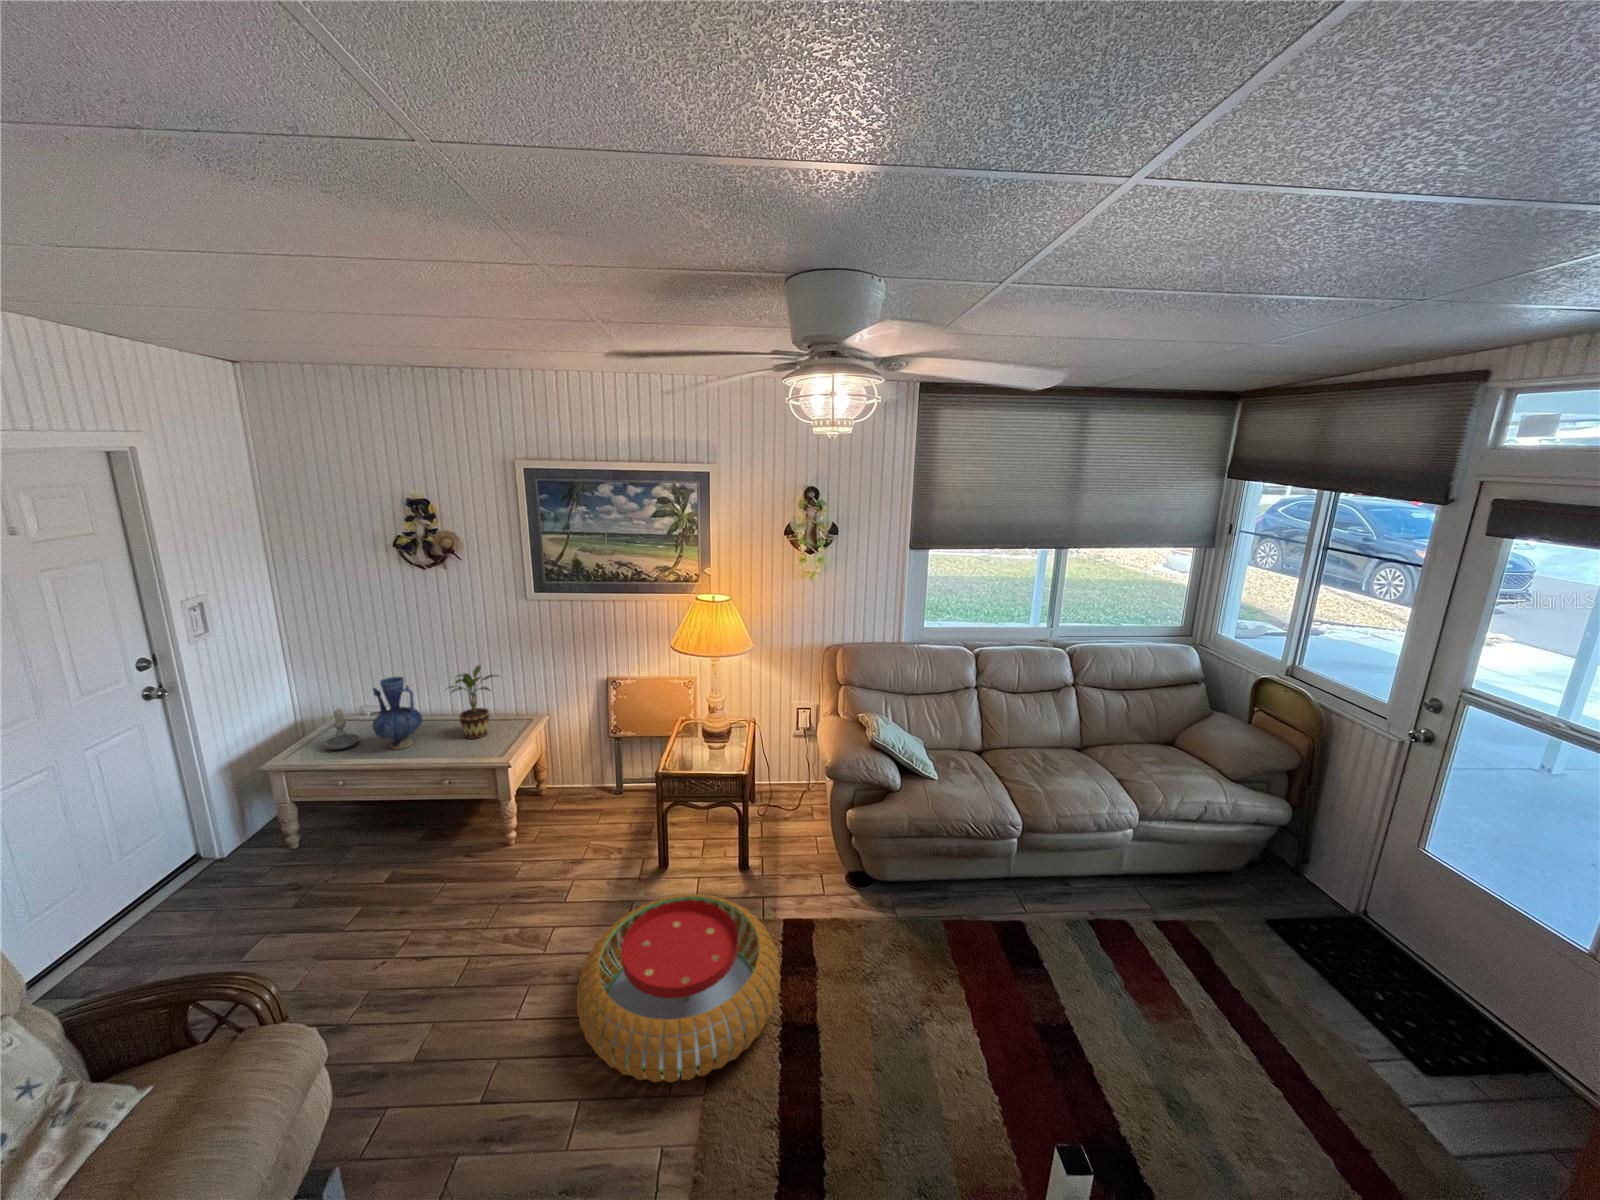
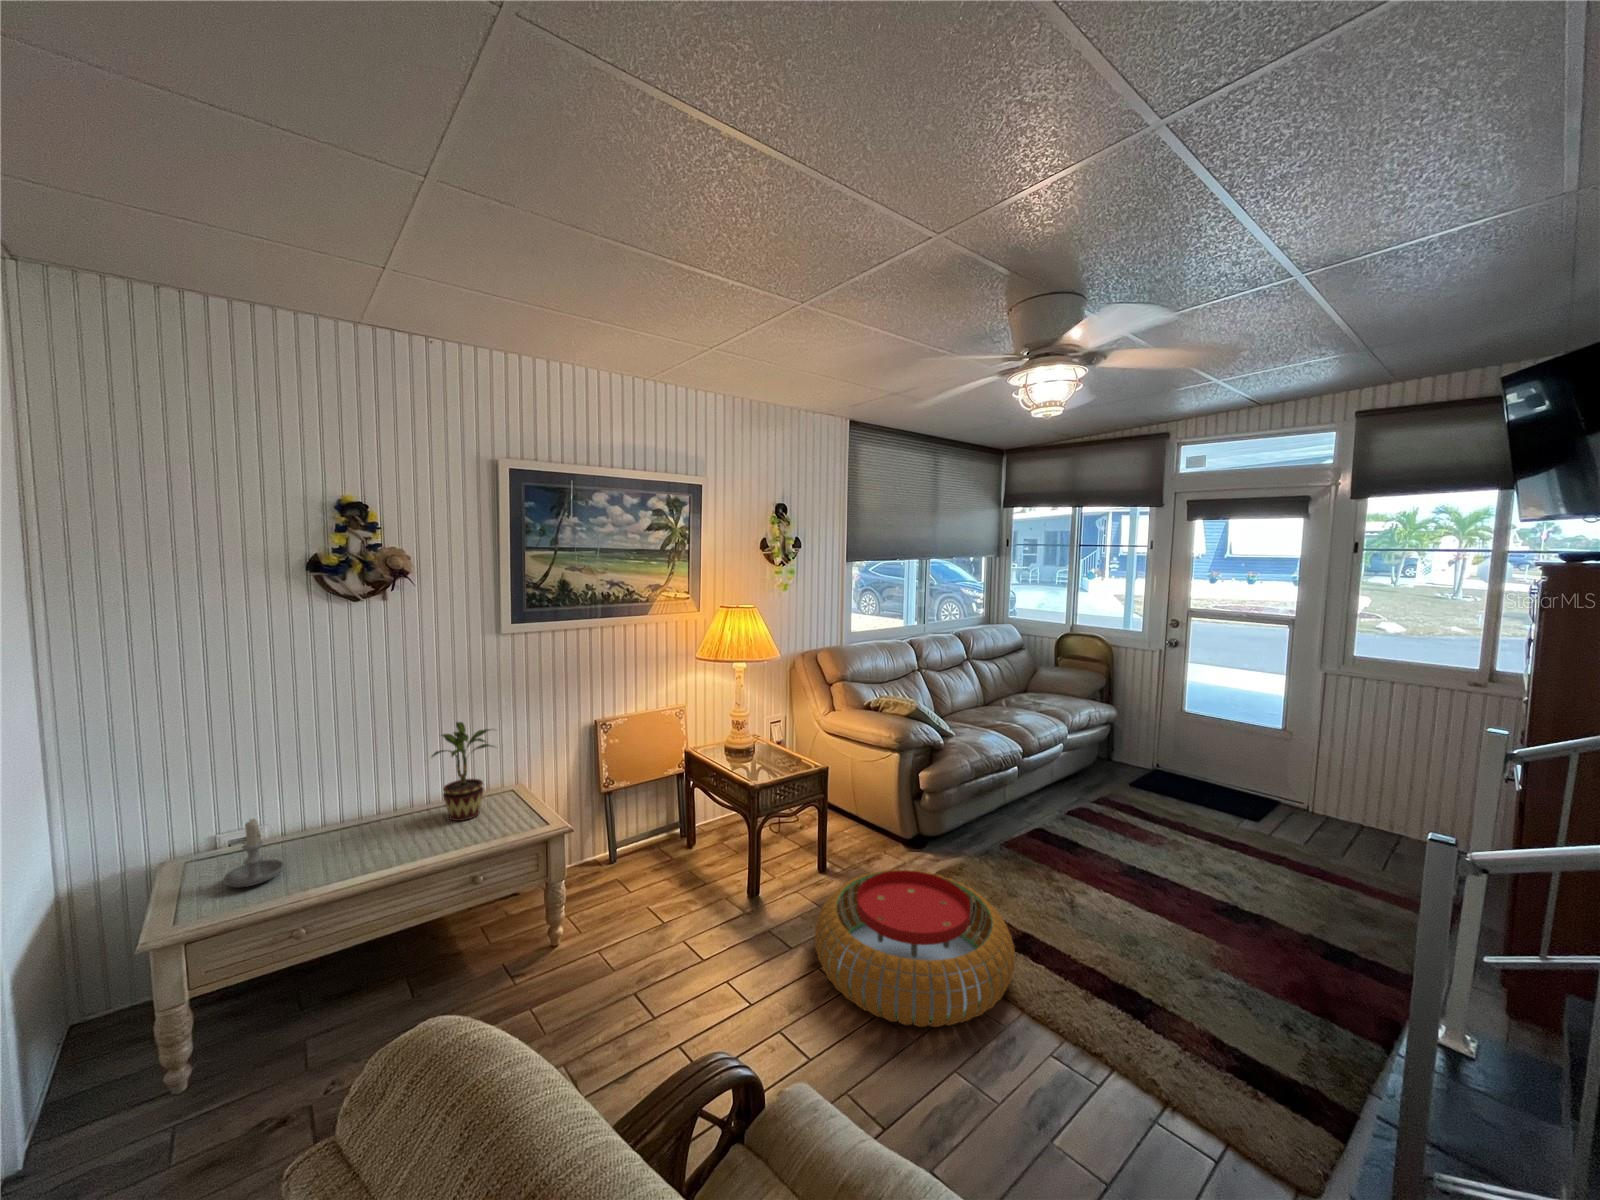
vase: present [372,677,422,749] -> none [326,749,400,858]

